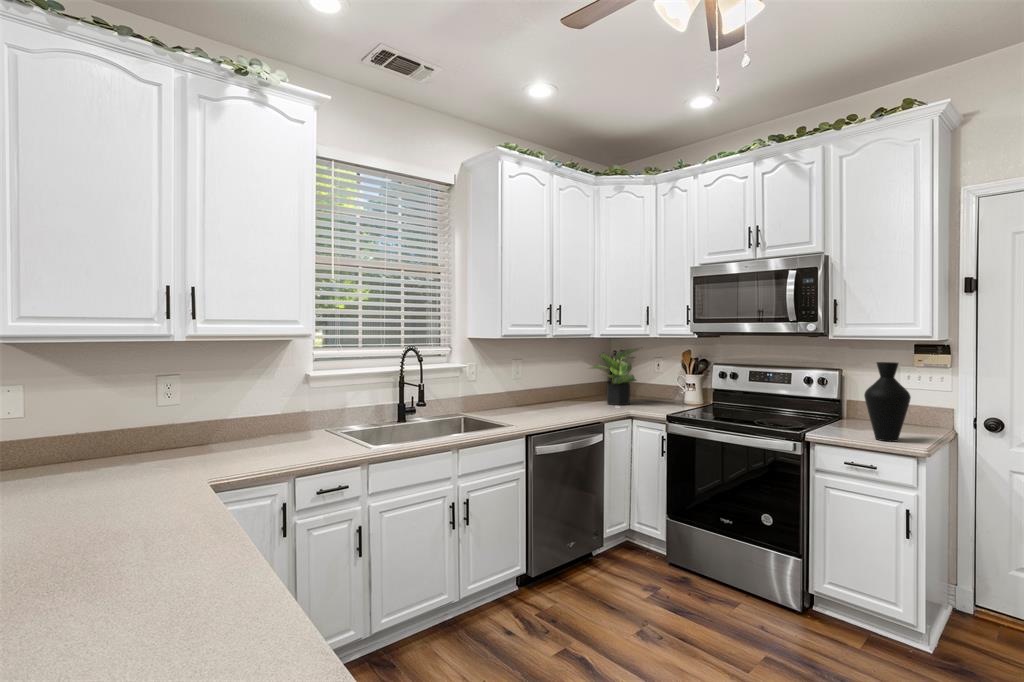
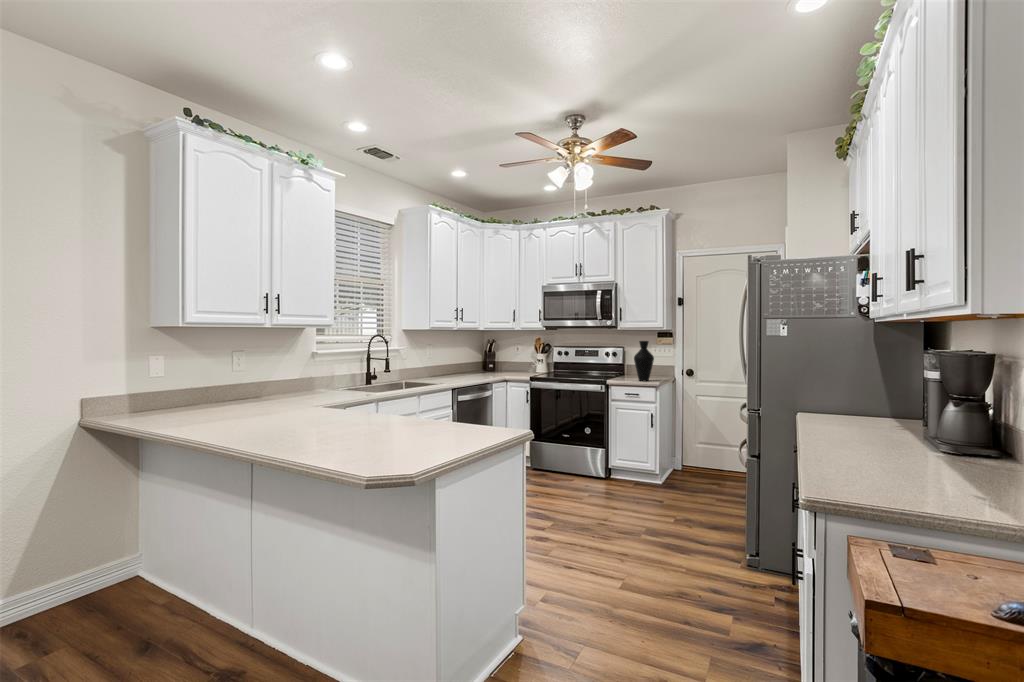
potted plant: present [589,347,642,405] -> none [473,336,512,374]

